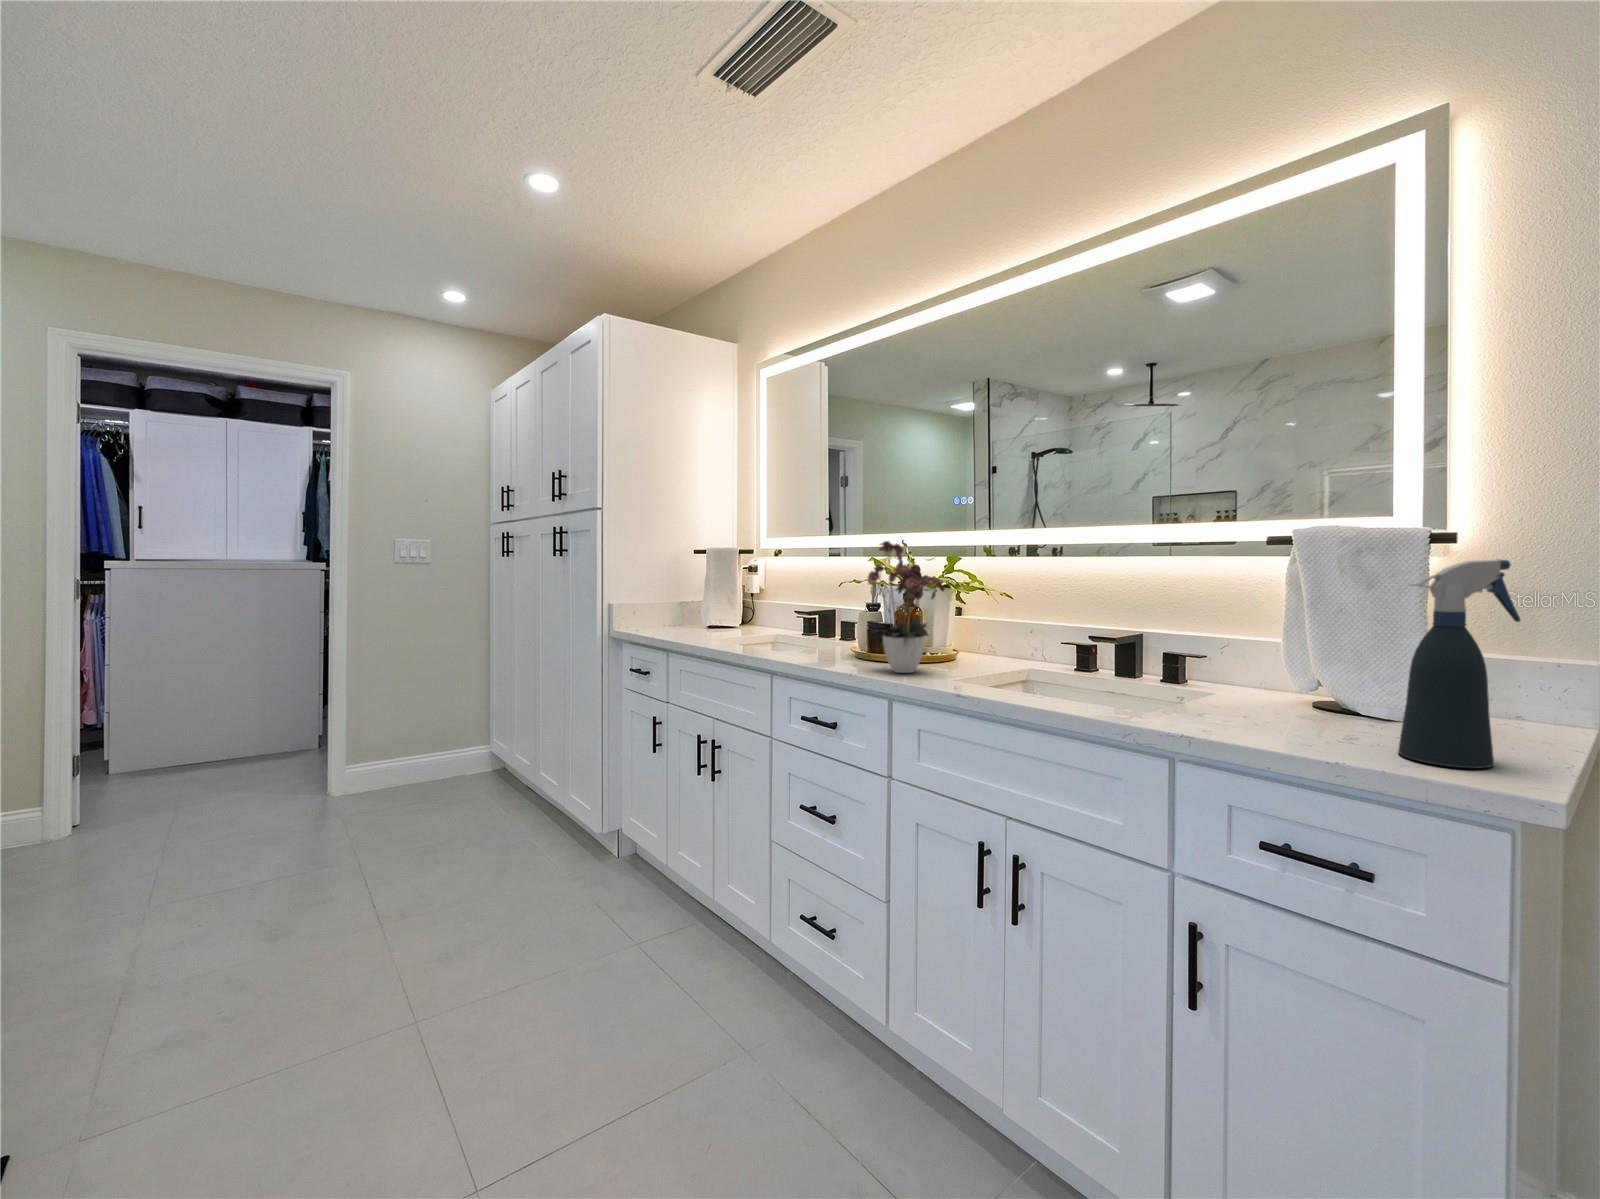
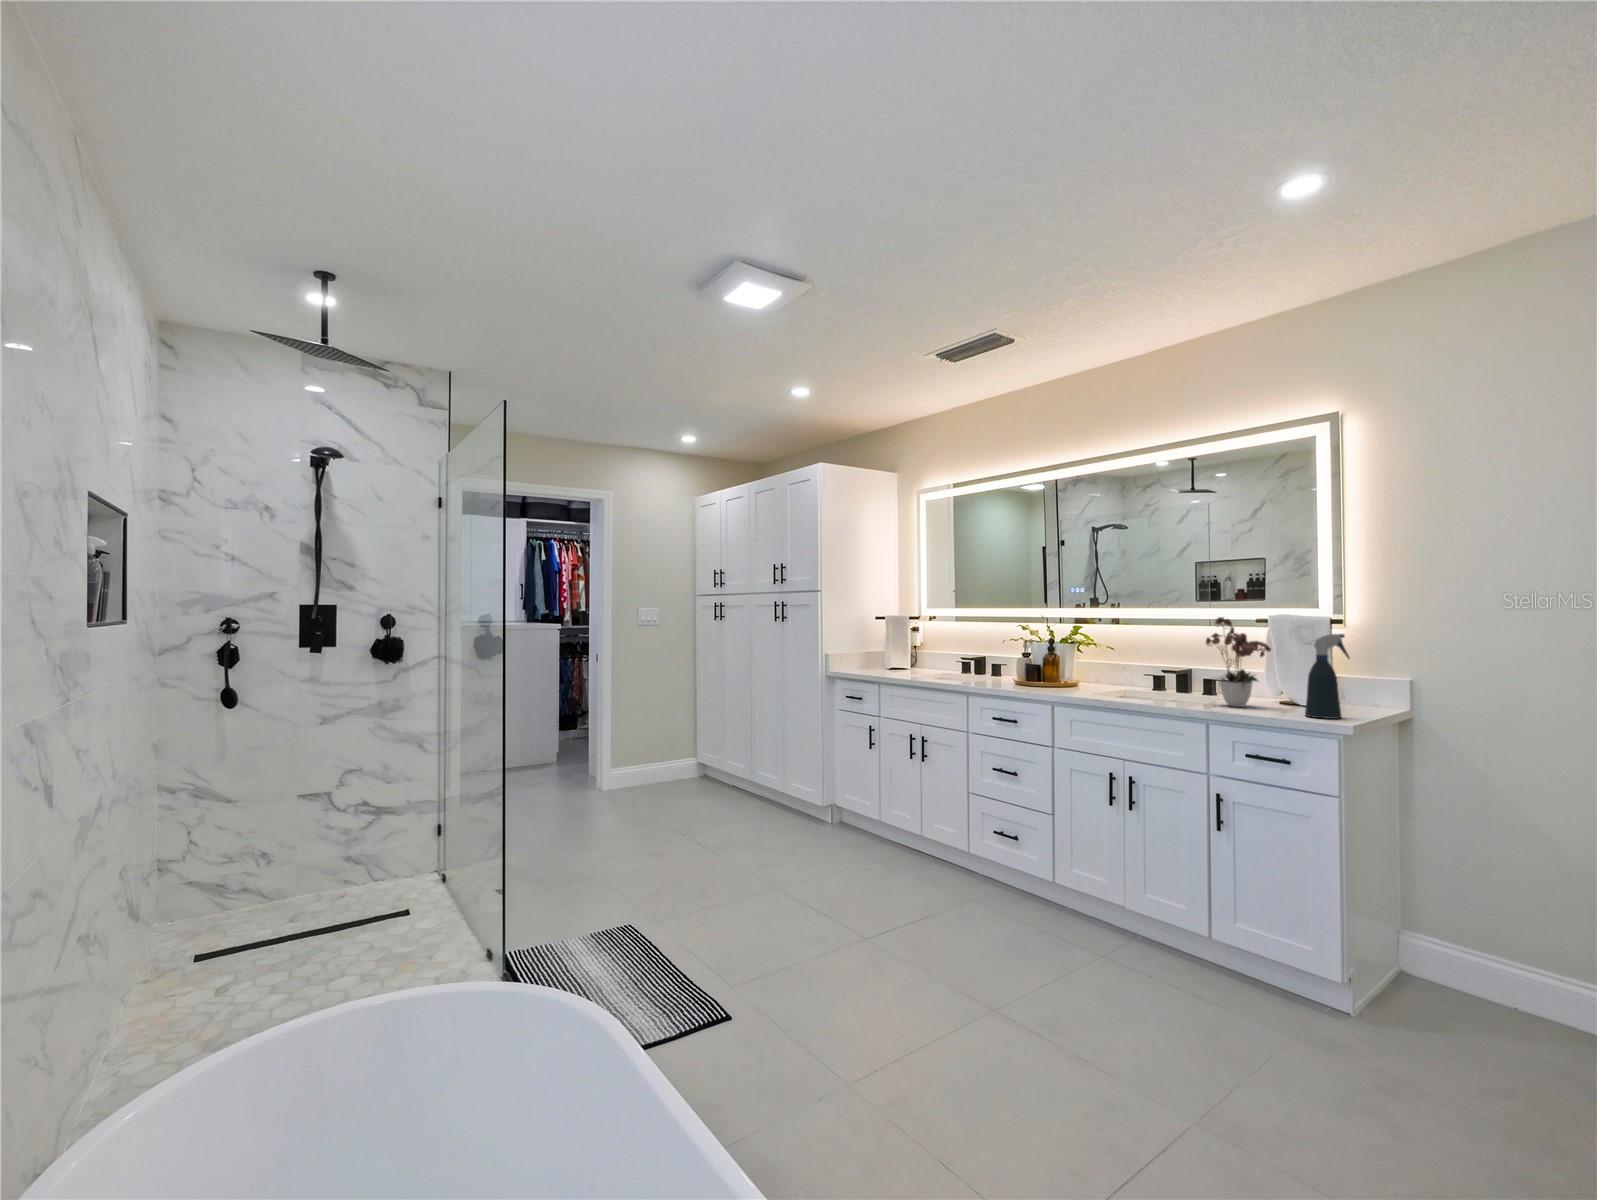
flower arrangement: present [868,541,945,673] -> present [1206,617,1271,707]

